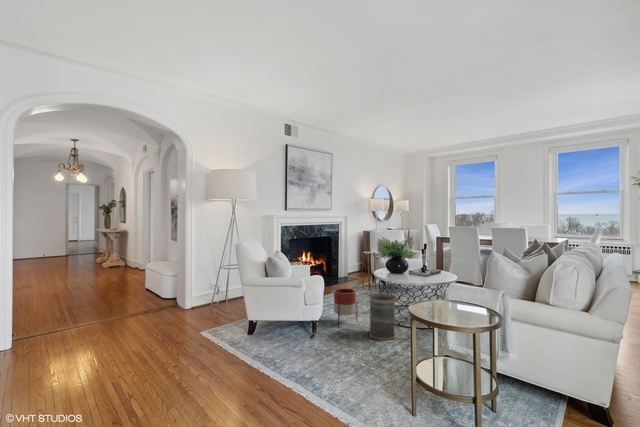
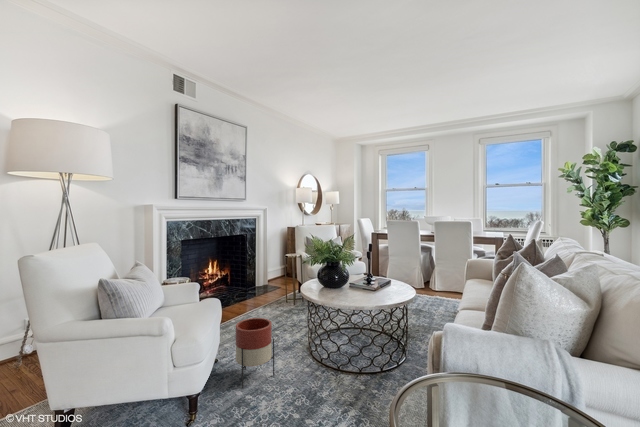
basket: present [369,293,396,340] -> none [291,304,338,412]

